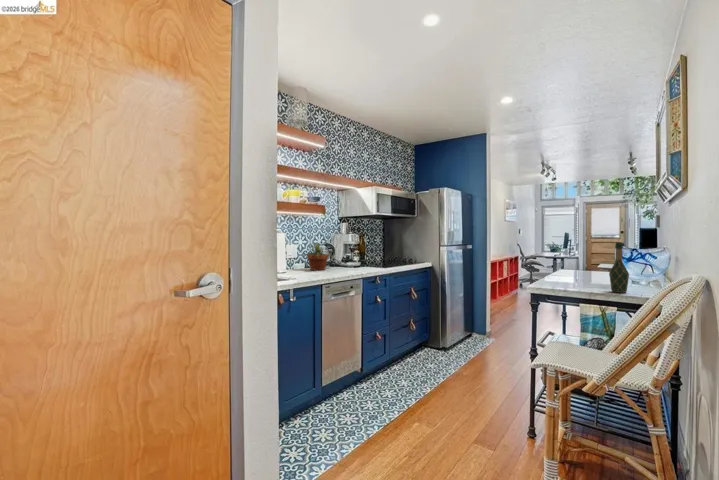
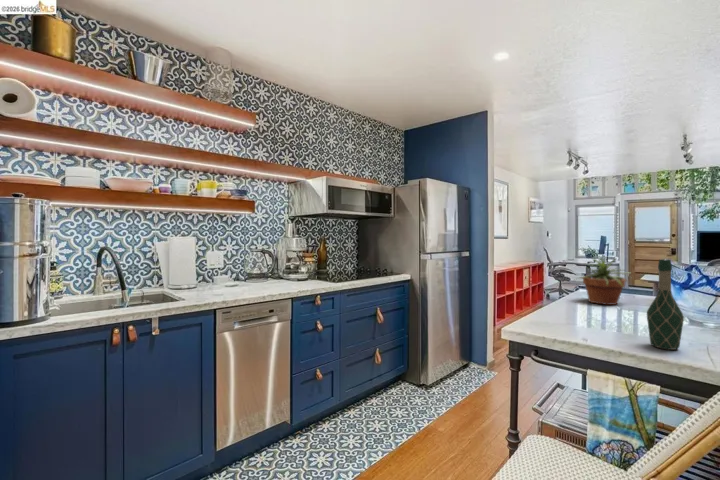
potted plant: present [305,243,330,270] -> present [581,259,627,305]

